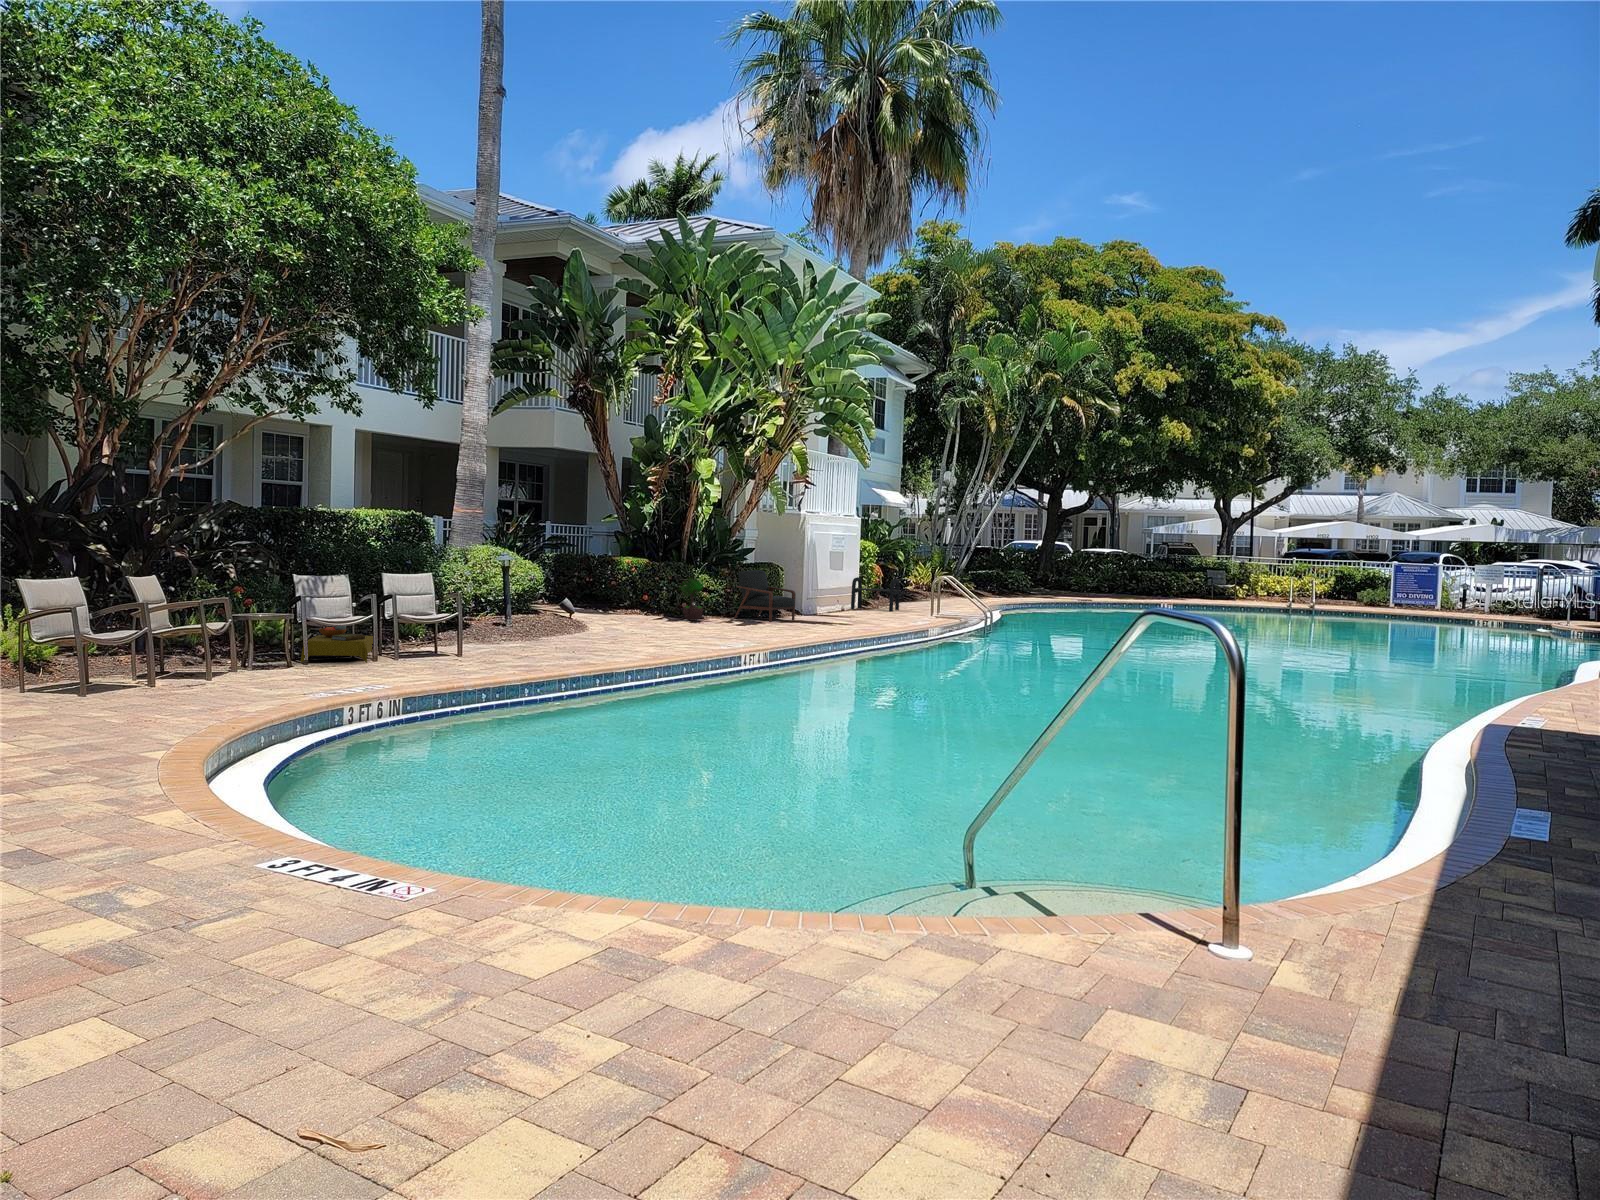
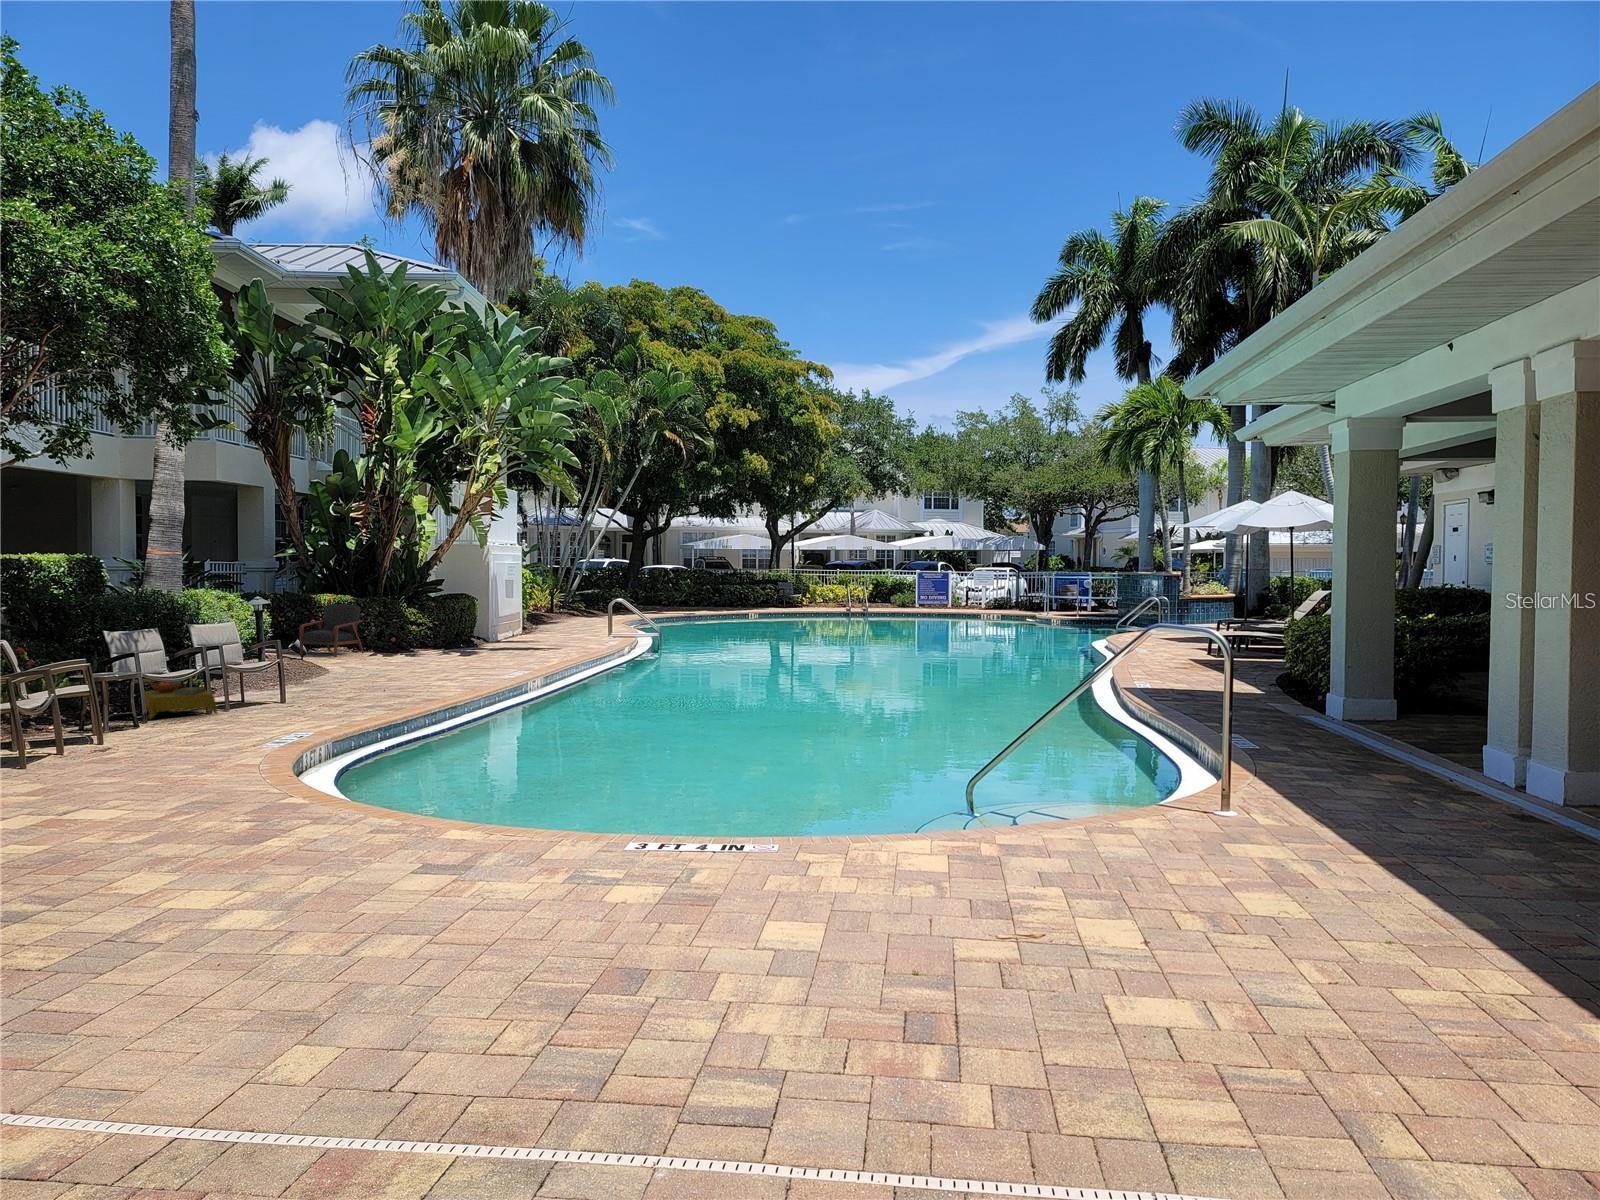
chair: present [734,570,796,622] -> present [299,604,364,657]
bench: present [851,577,900,612] -> none [519,603,563,633]
potted tree: present [681,579,703,621] -> none [392,609,420,653]

